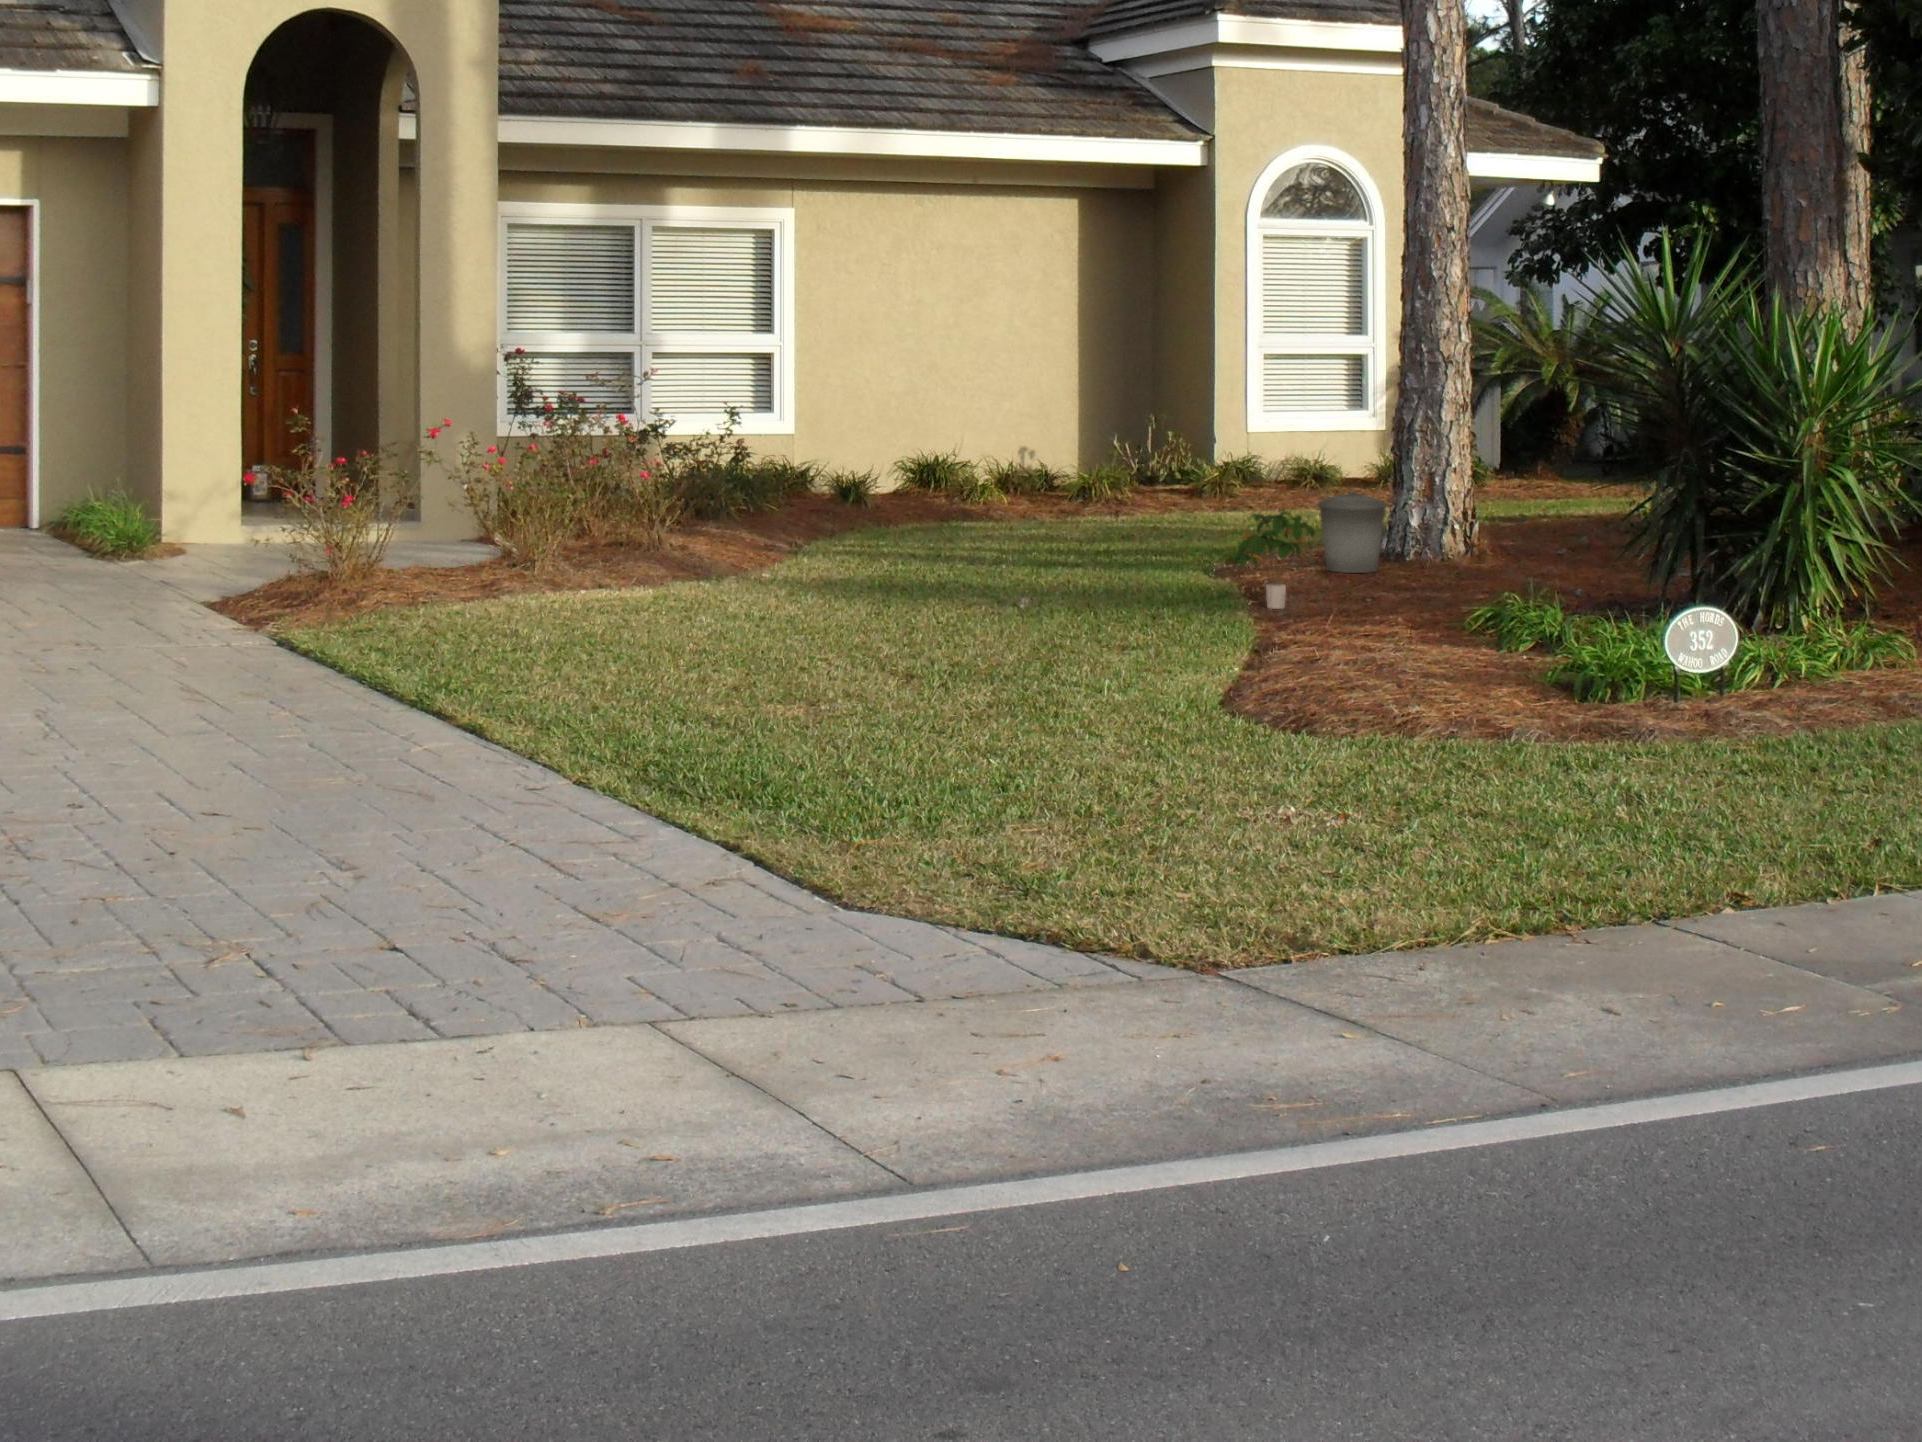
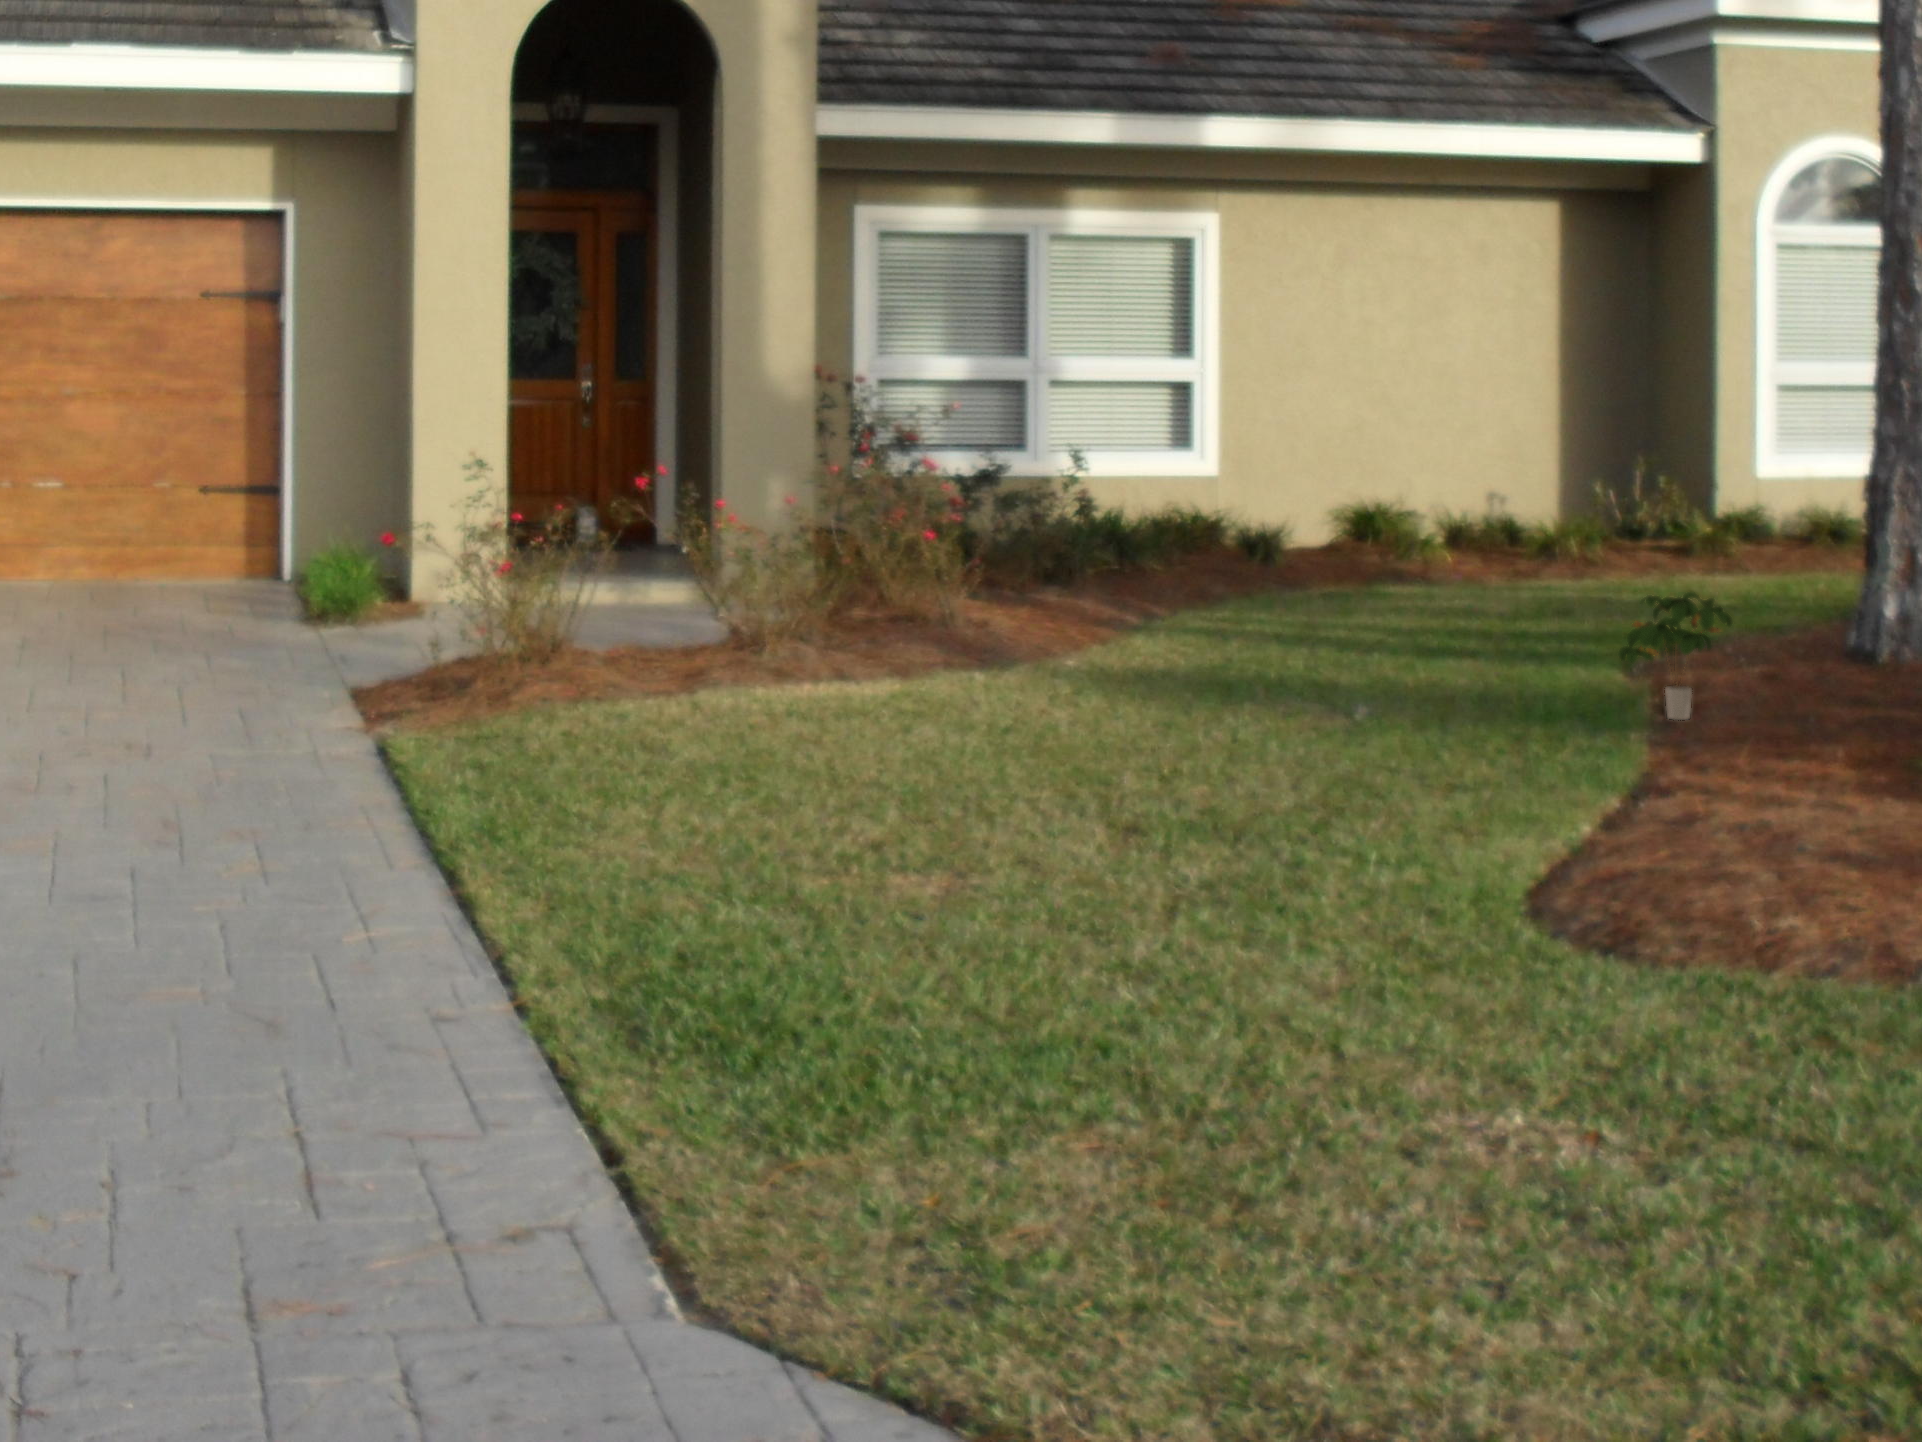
trash can: present [1318,492,1387,573] -> none [1767,561,1860,666]

